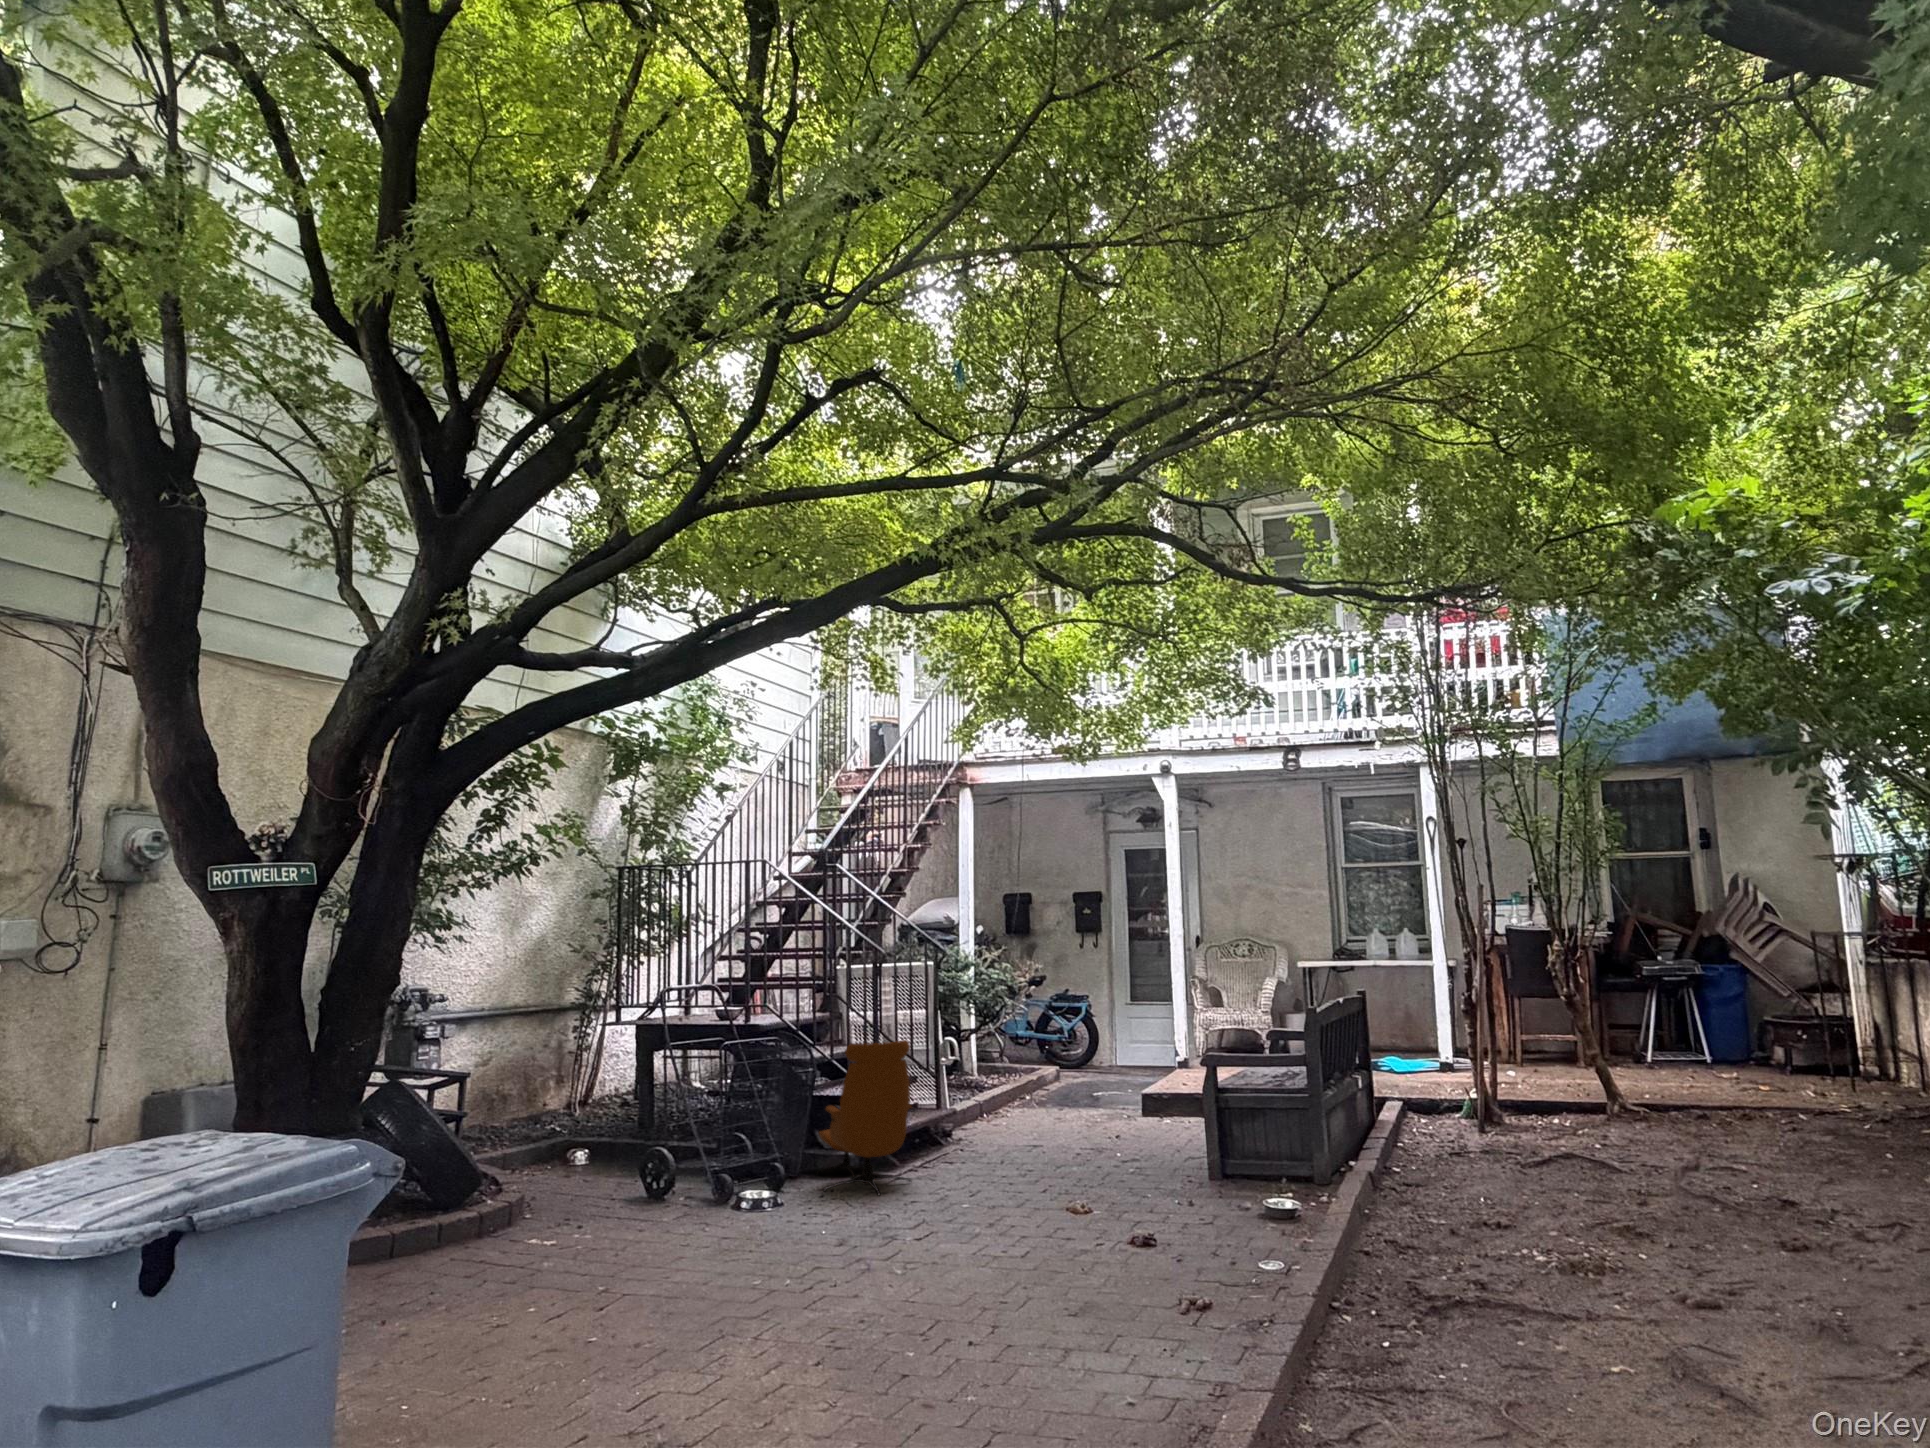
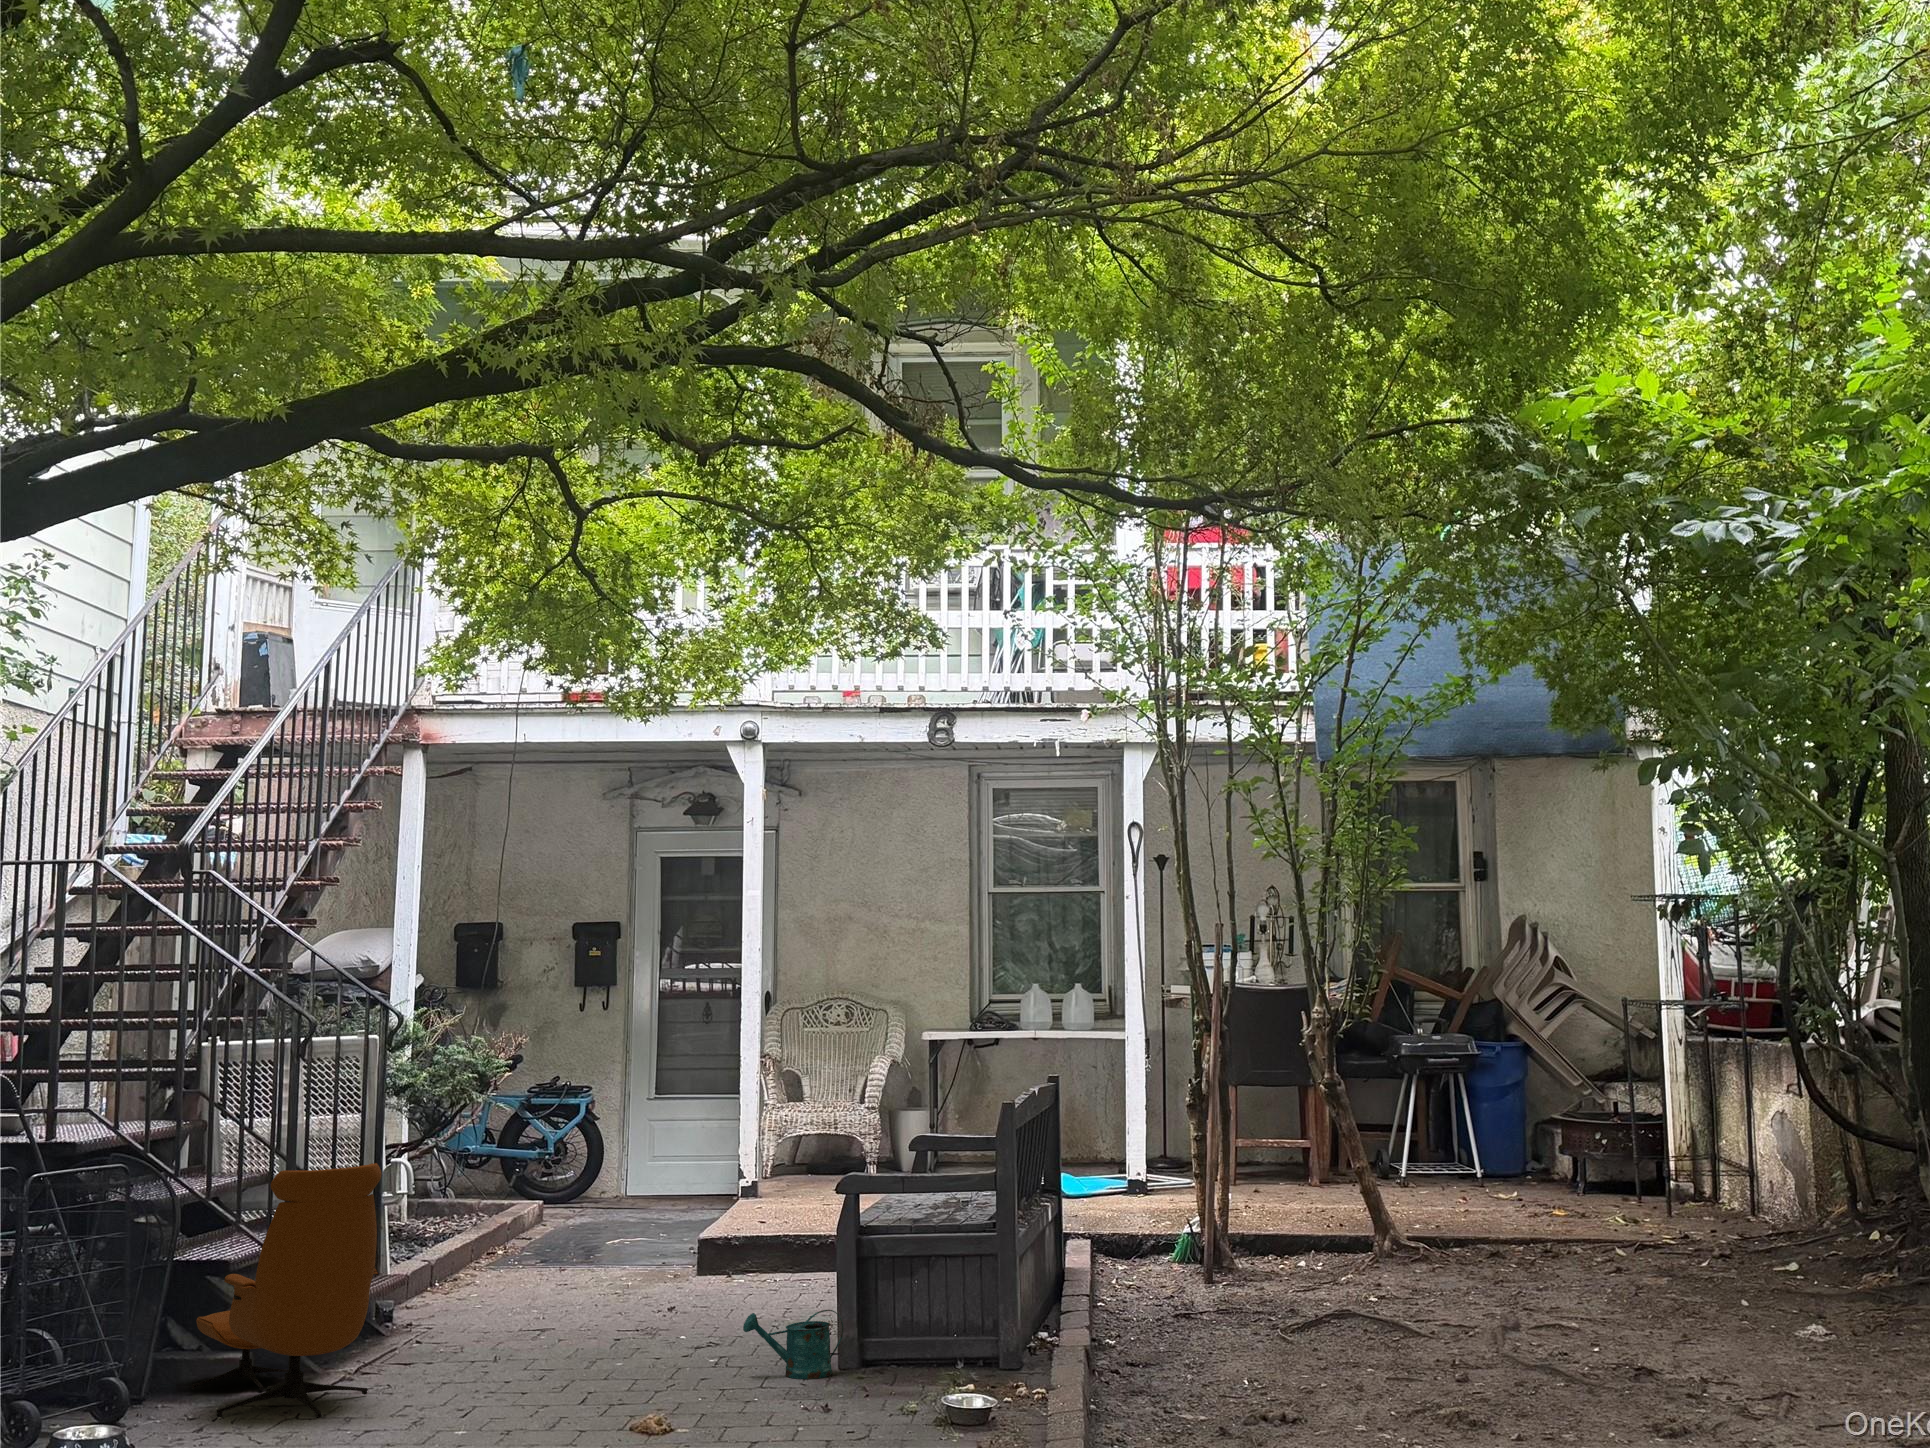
watering can: none [1139,1141,1205,1186] -> present [743,1310,843,1379]

